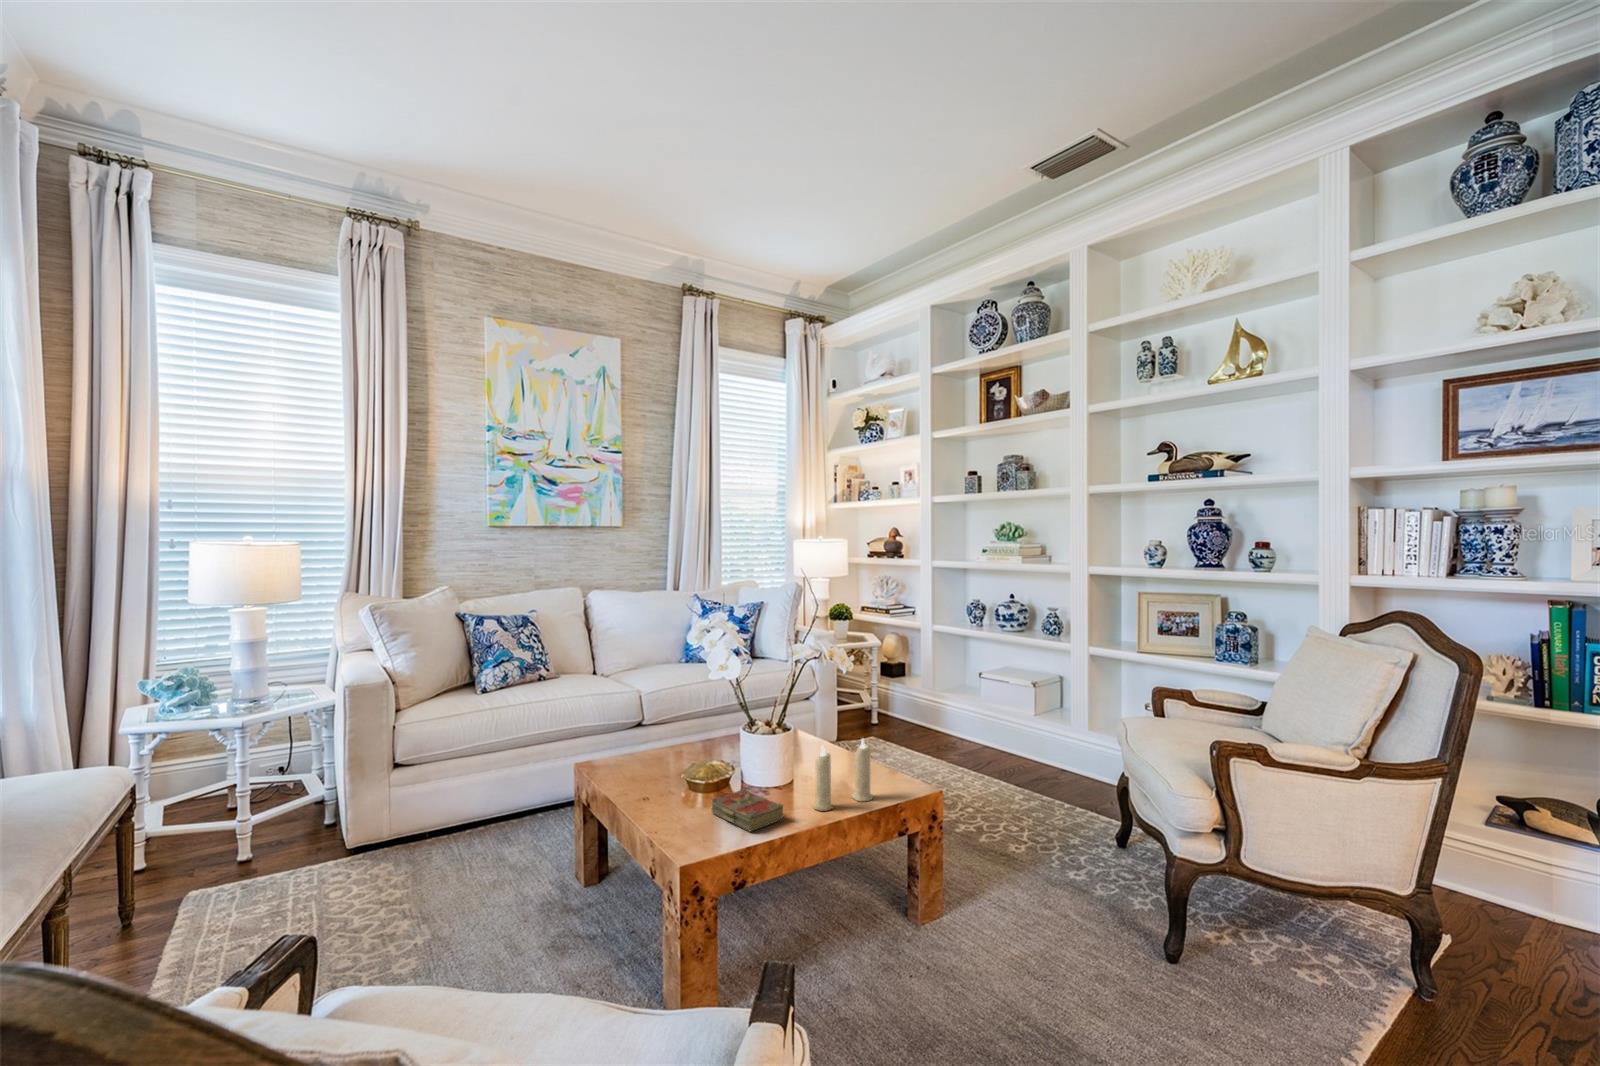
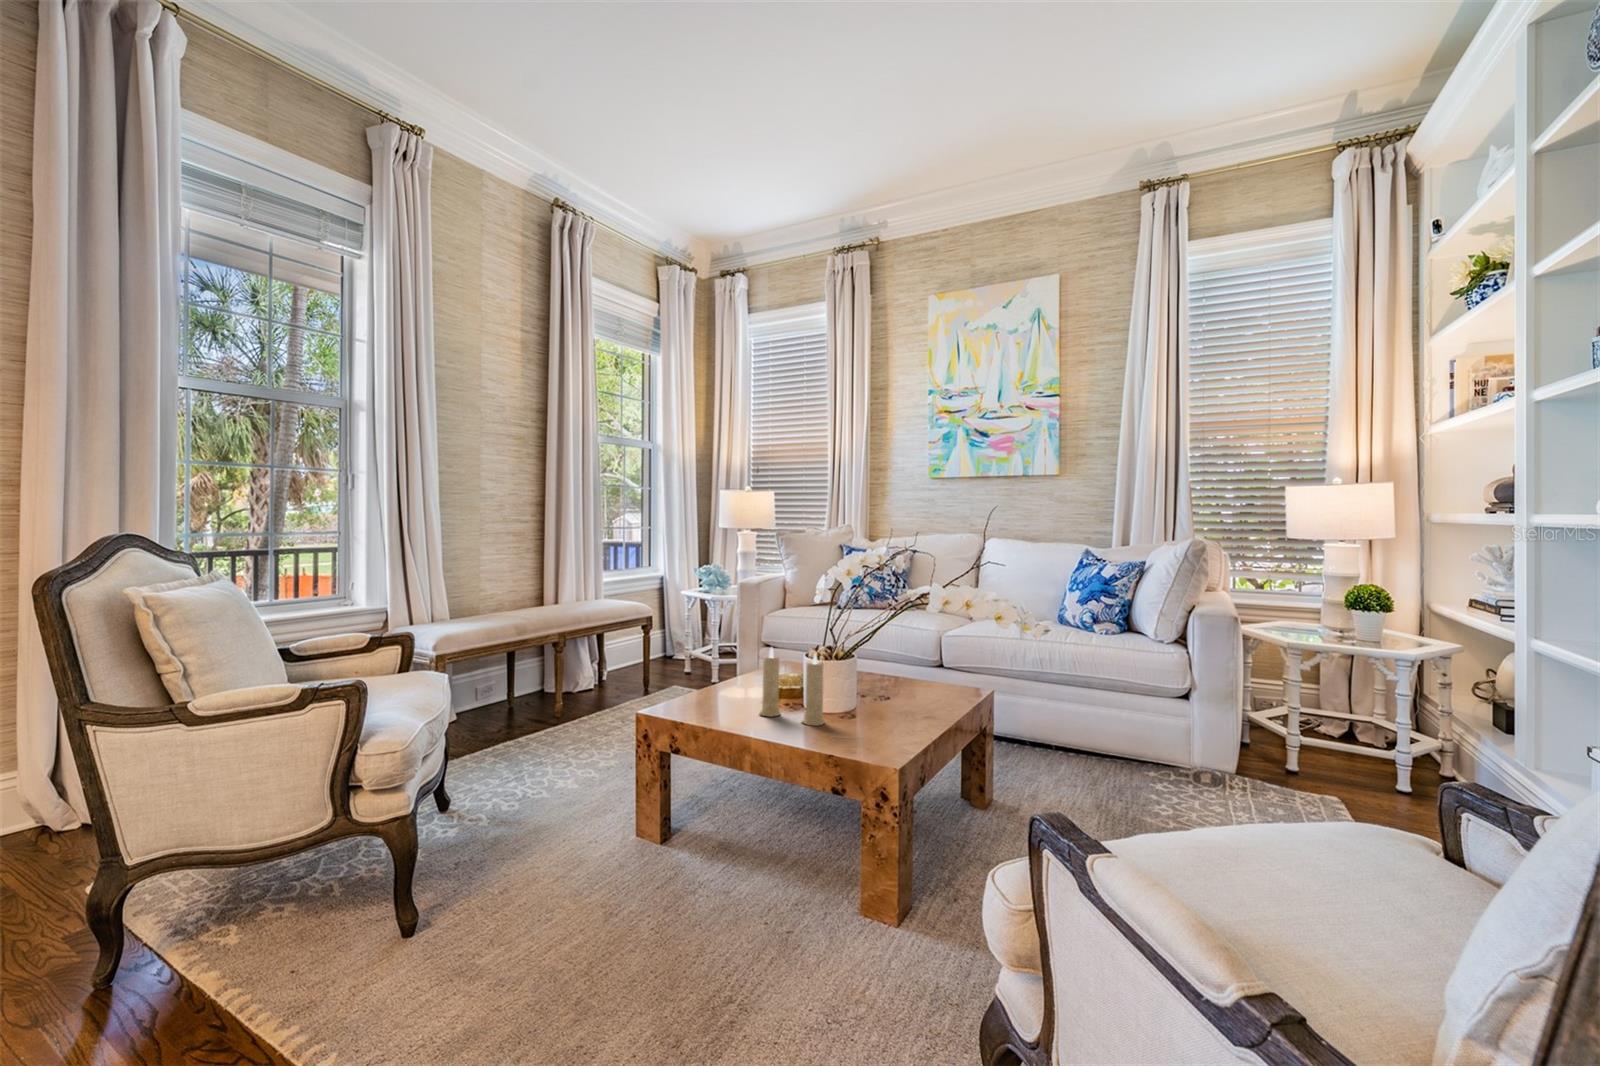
book: present [711,788,783,831] -> none [689,677,753,707]

